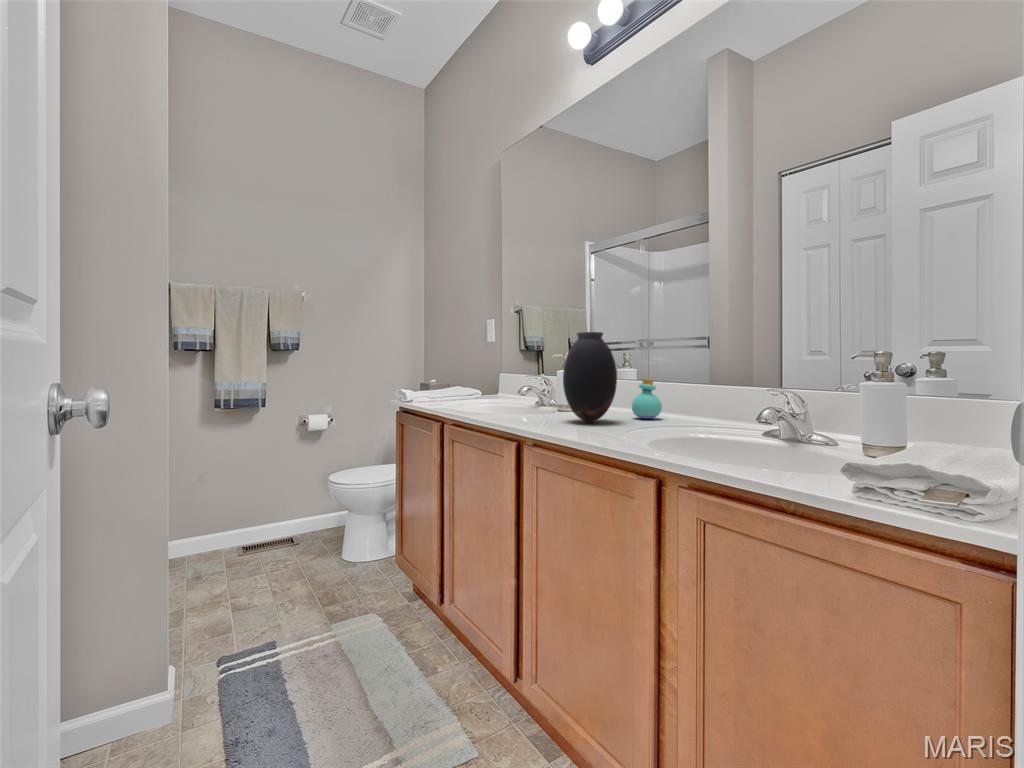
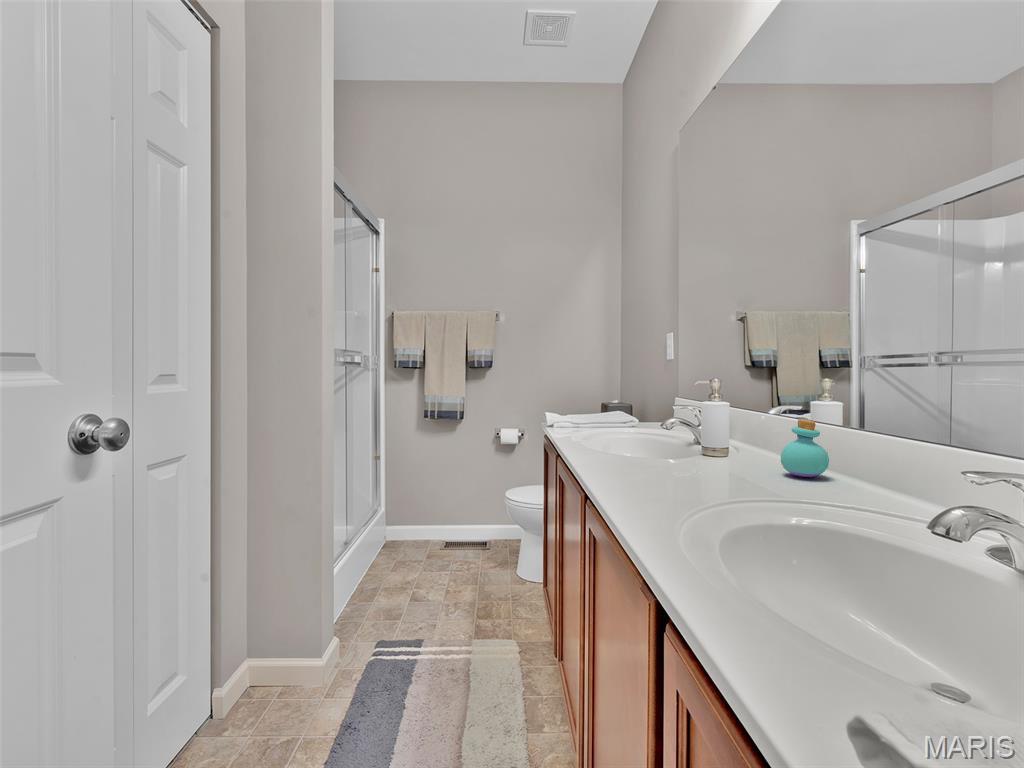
vase: present [563,332,617,422] -> none [670,358,744,475]

